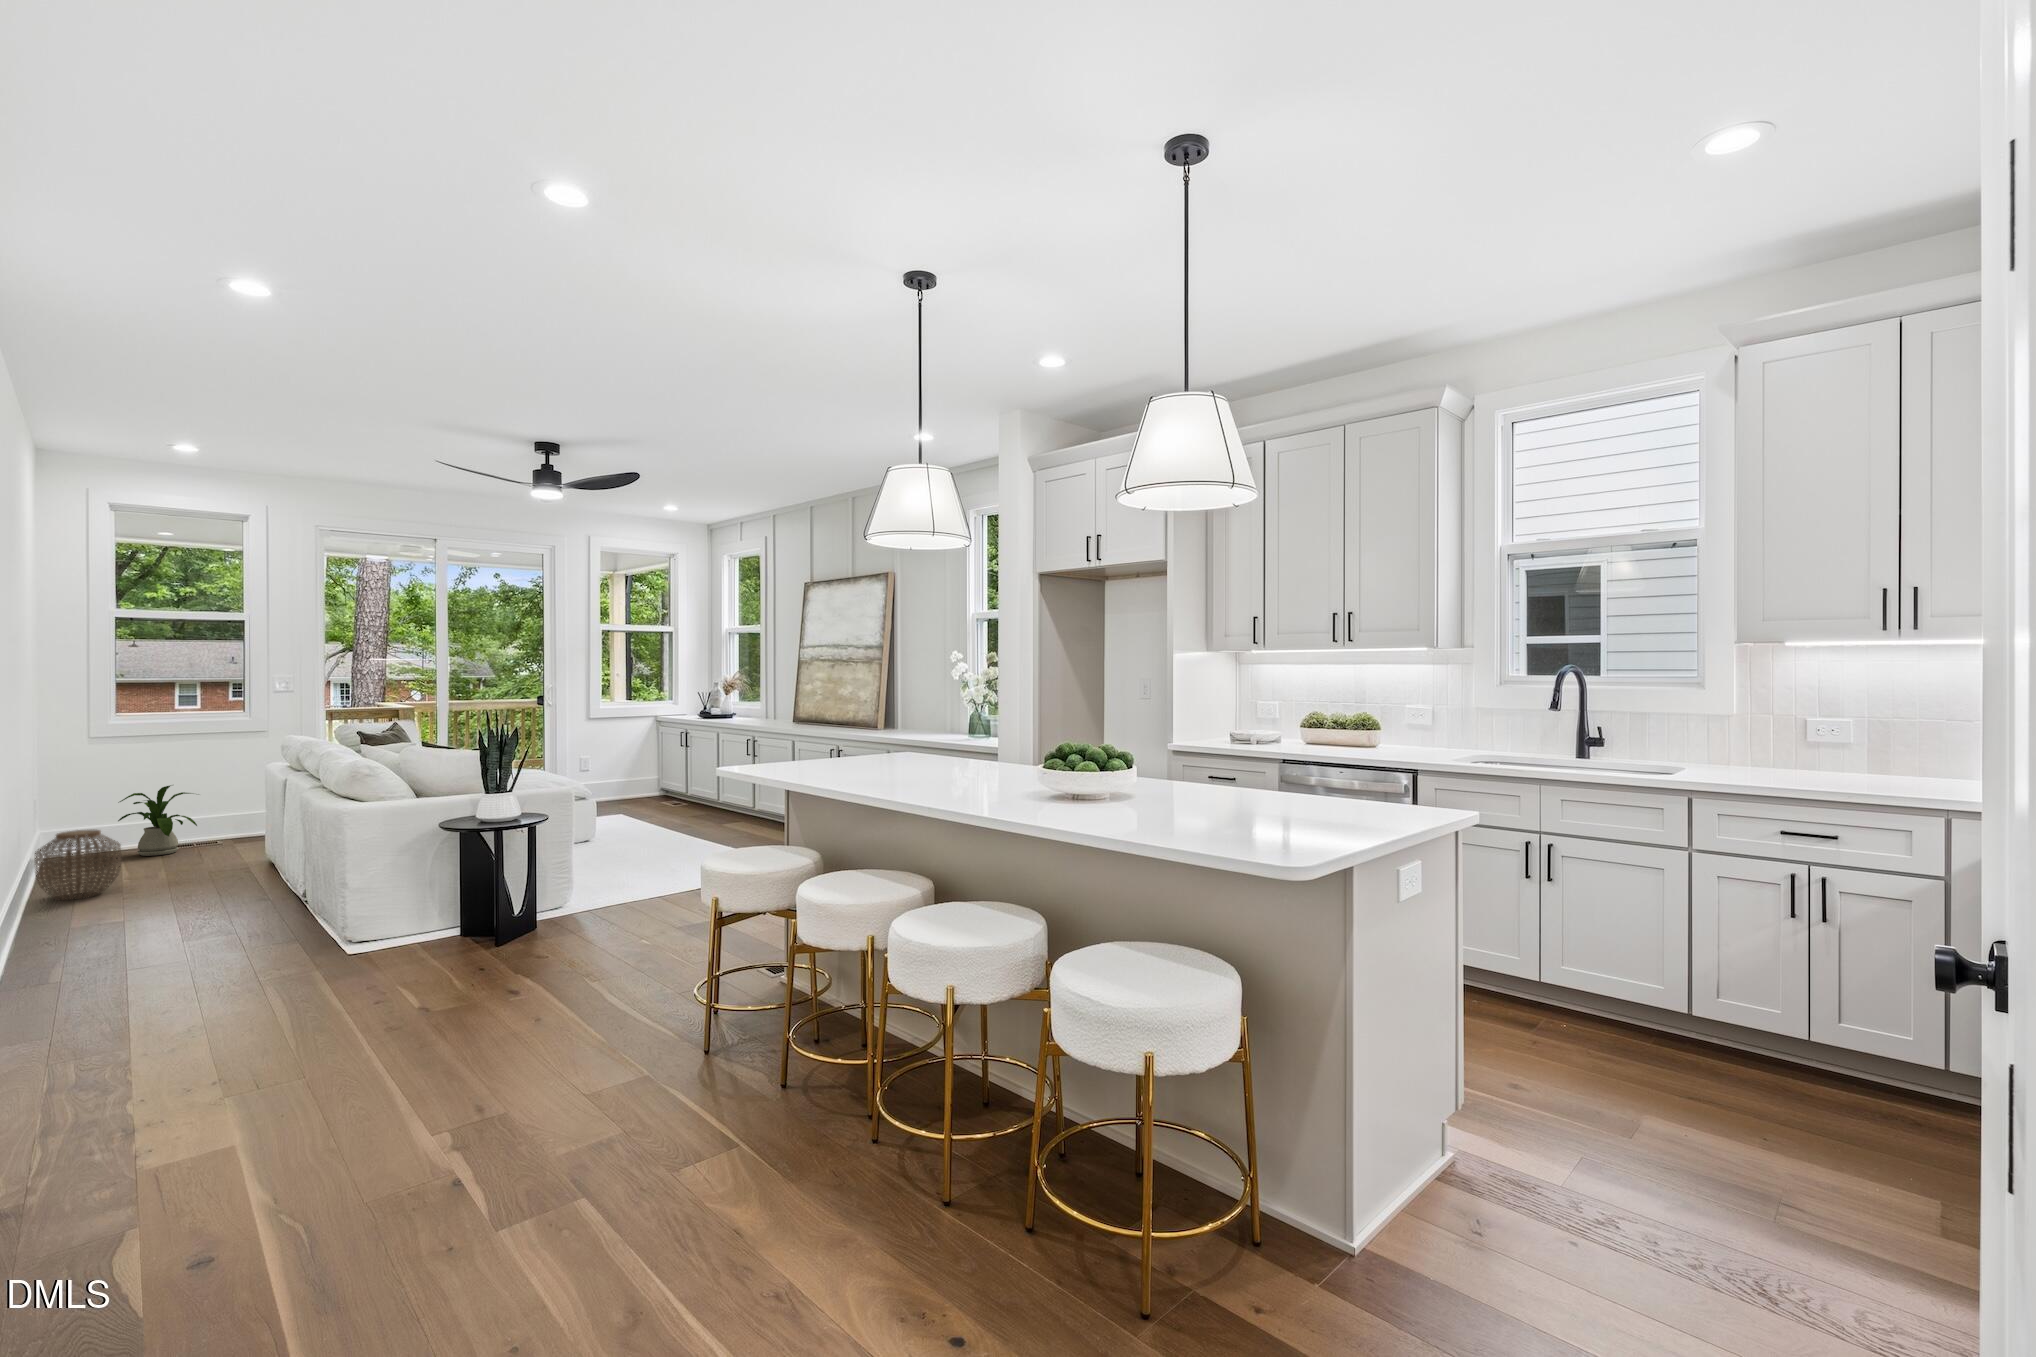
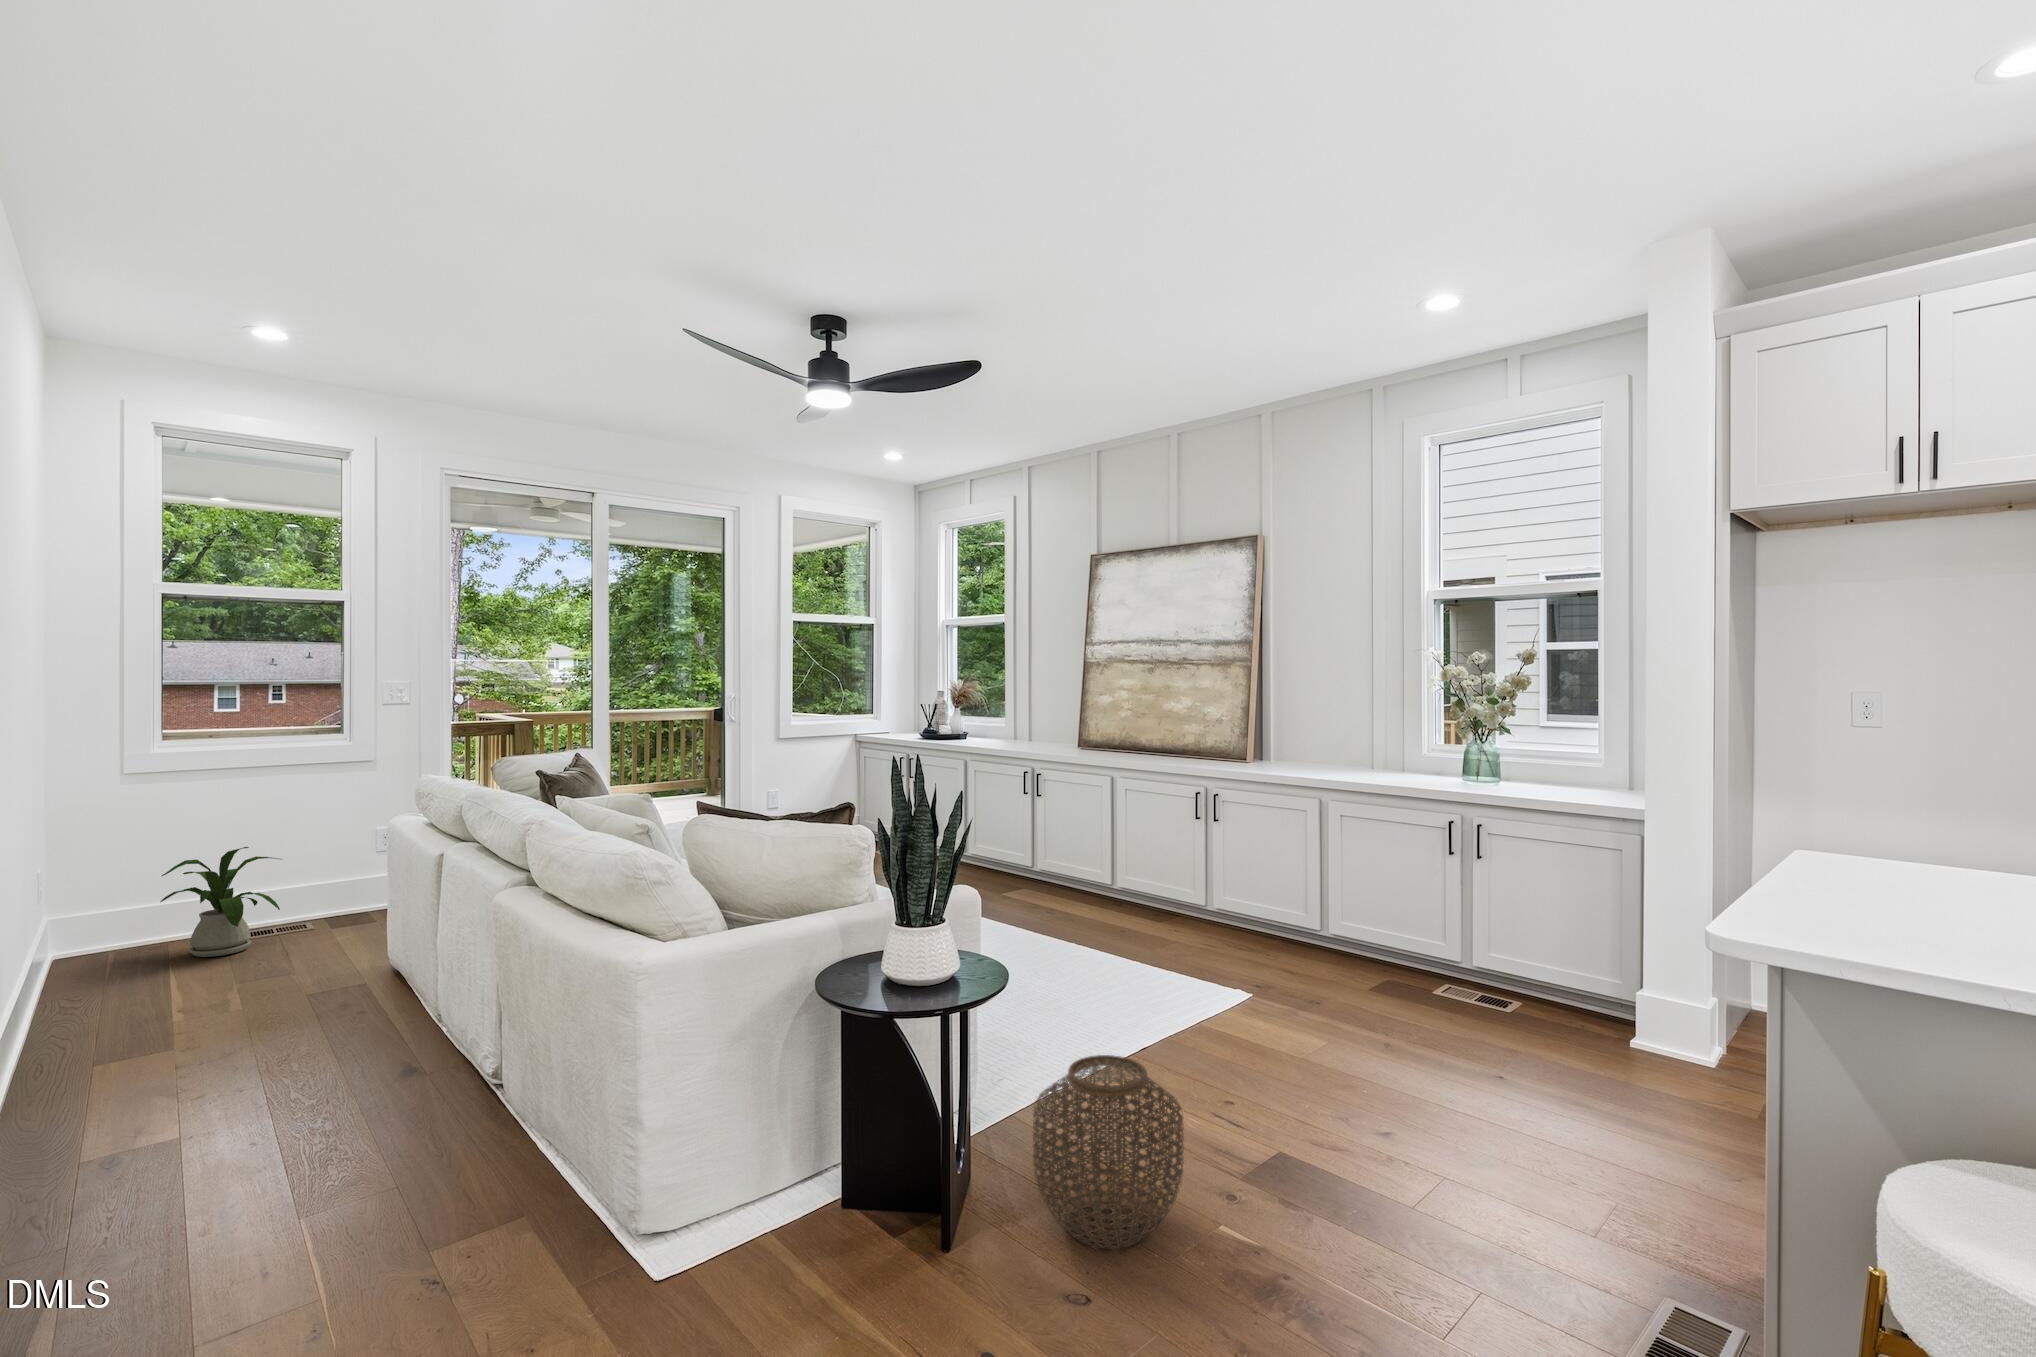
woven basket: present [35,829,121,900] -> present [1033,1055,1184,1249]

